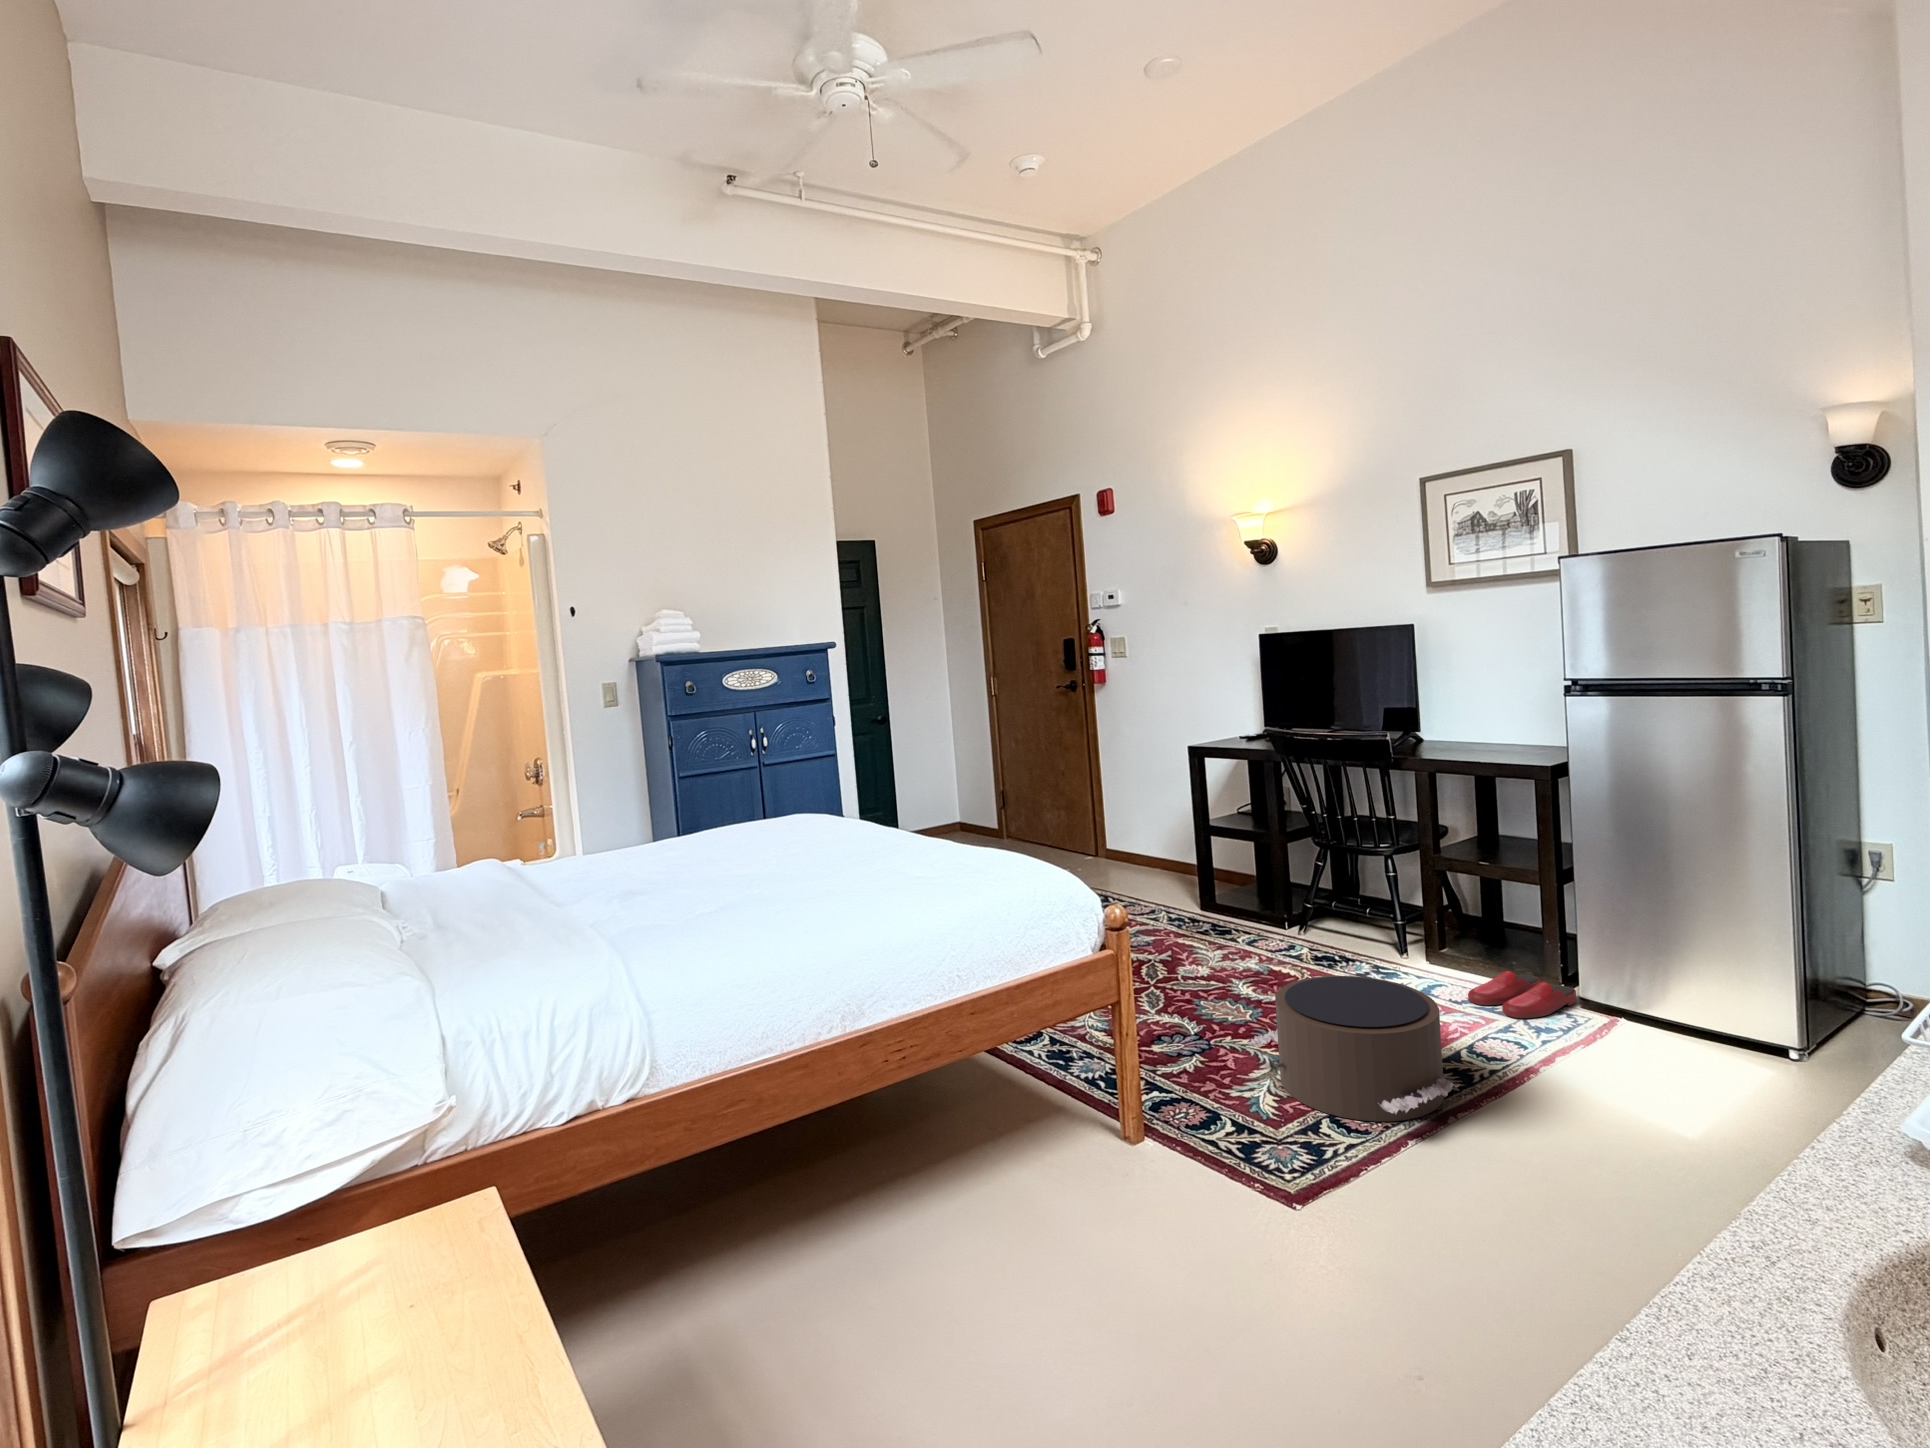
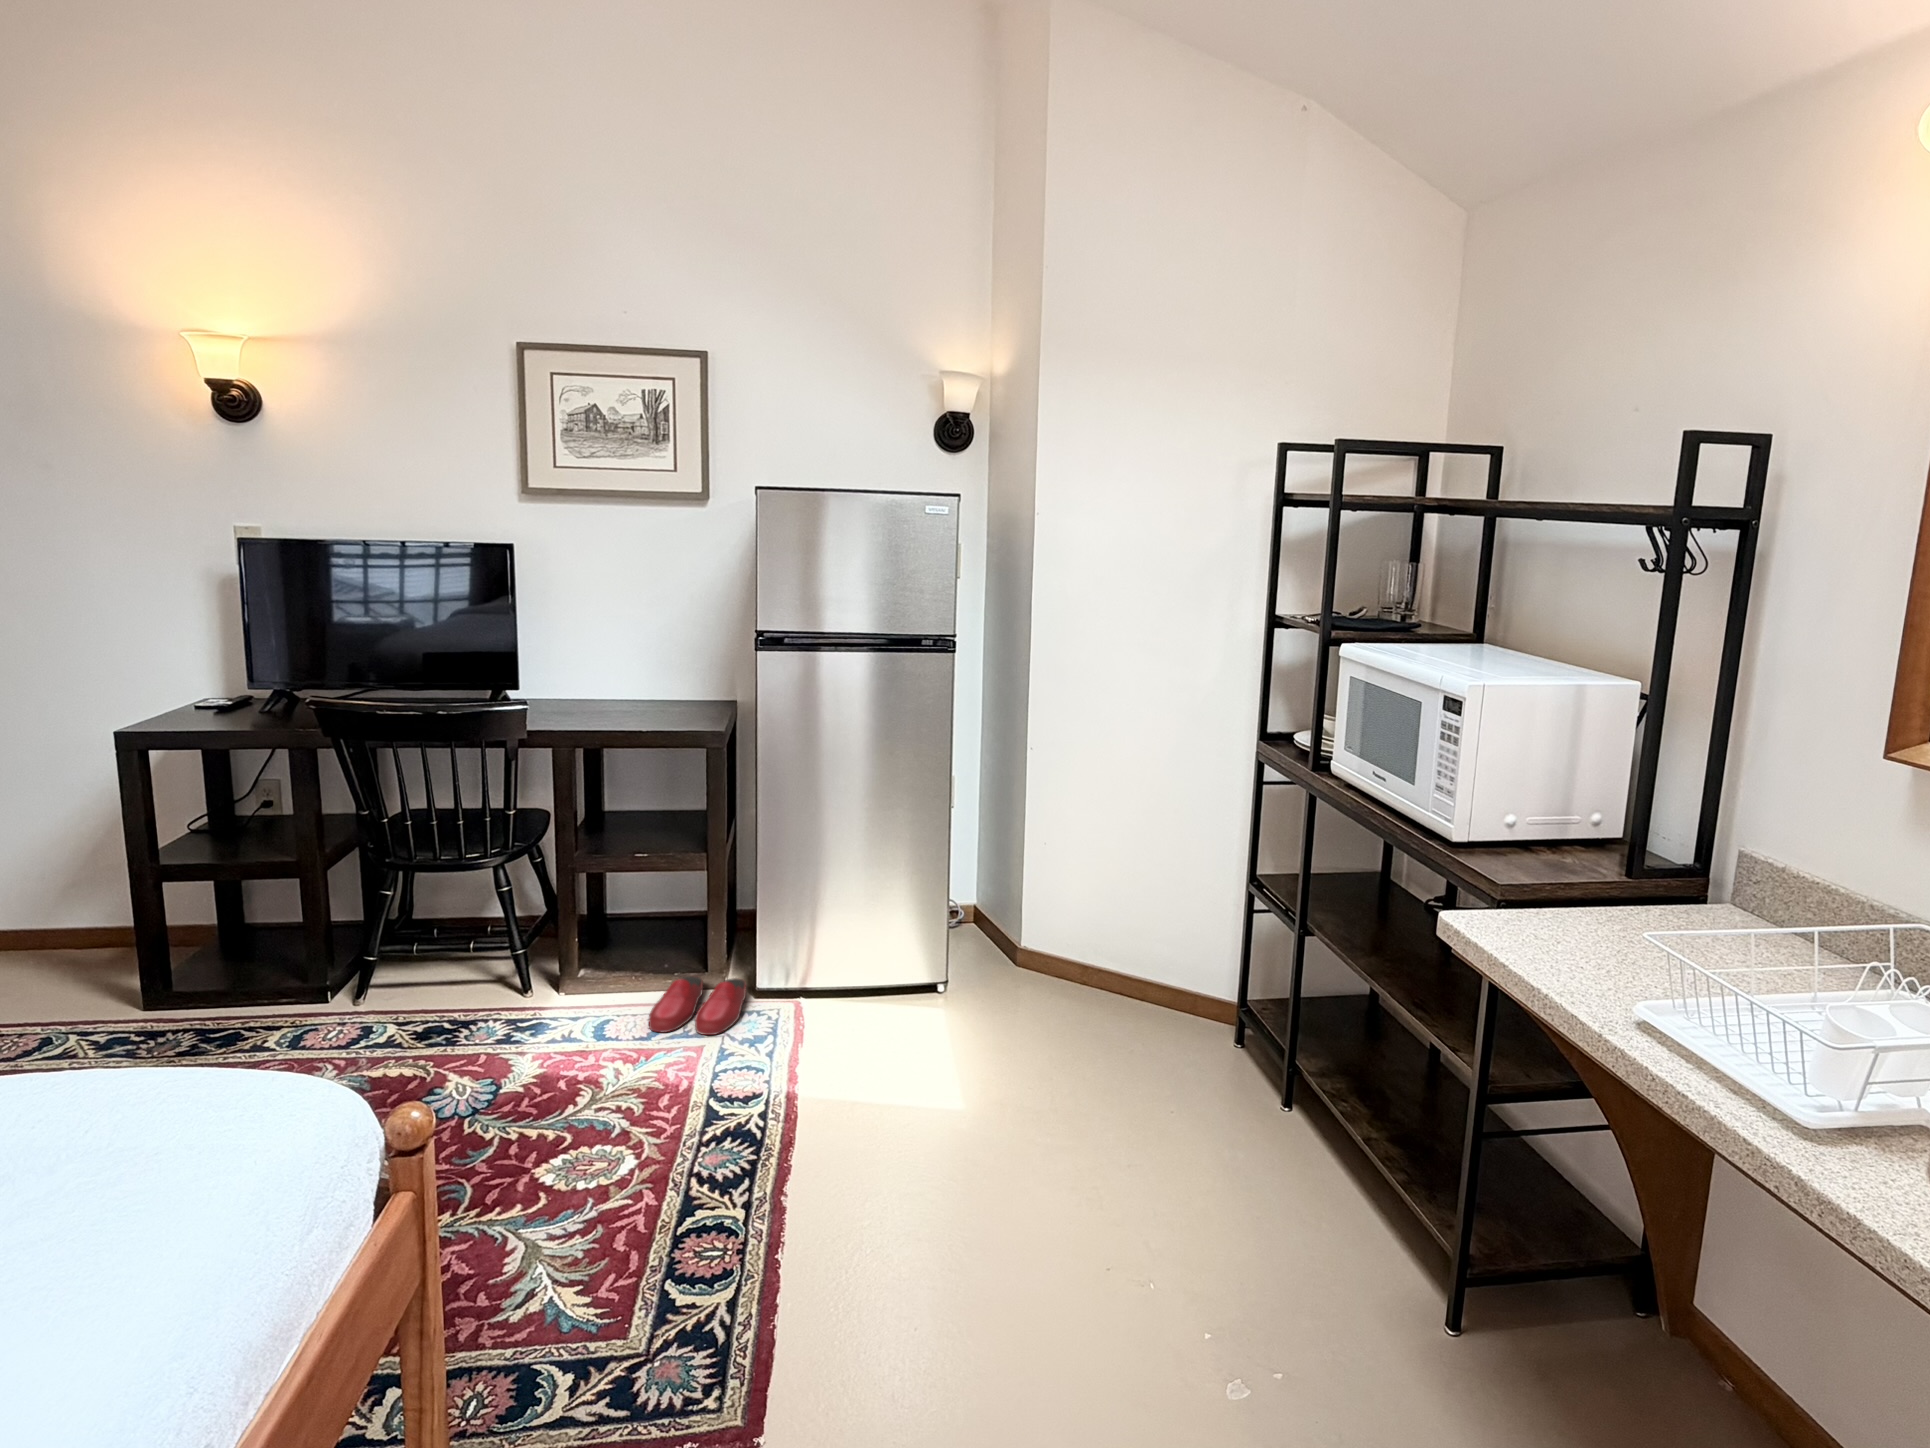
pouf: present [1247,976,1459,1121] -> none [485,1046,784,1275]

